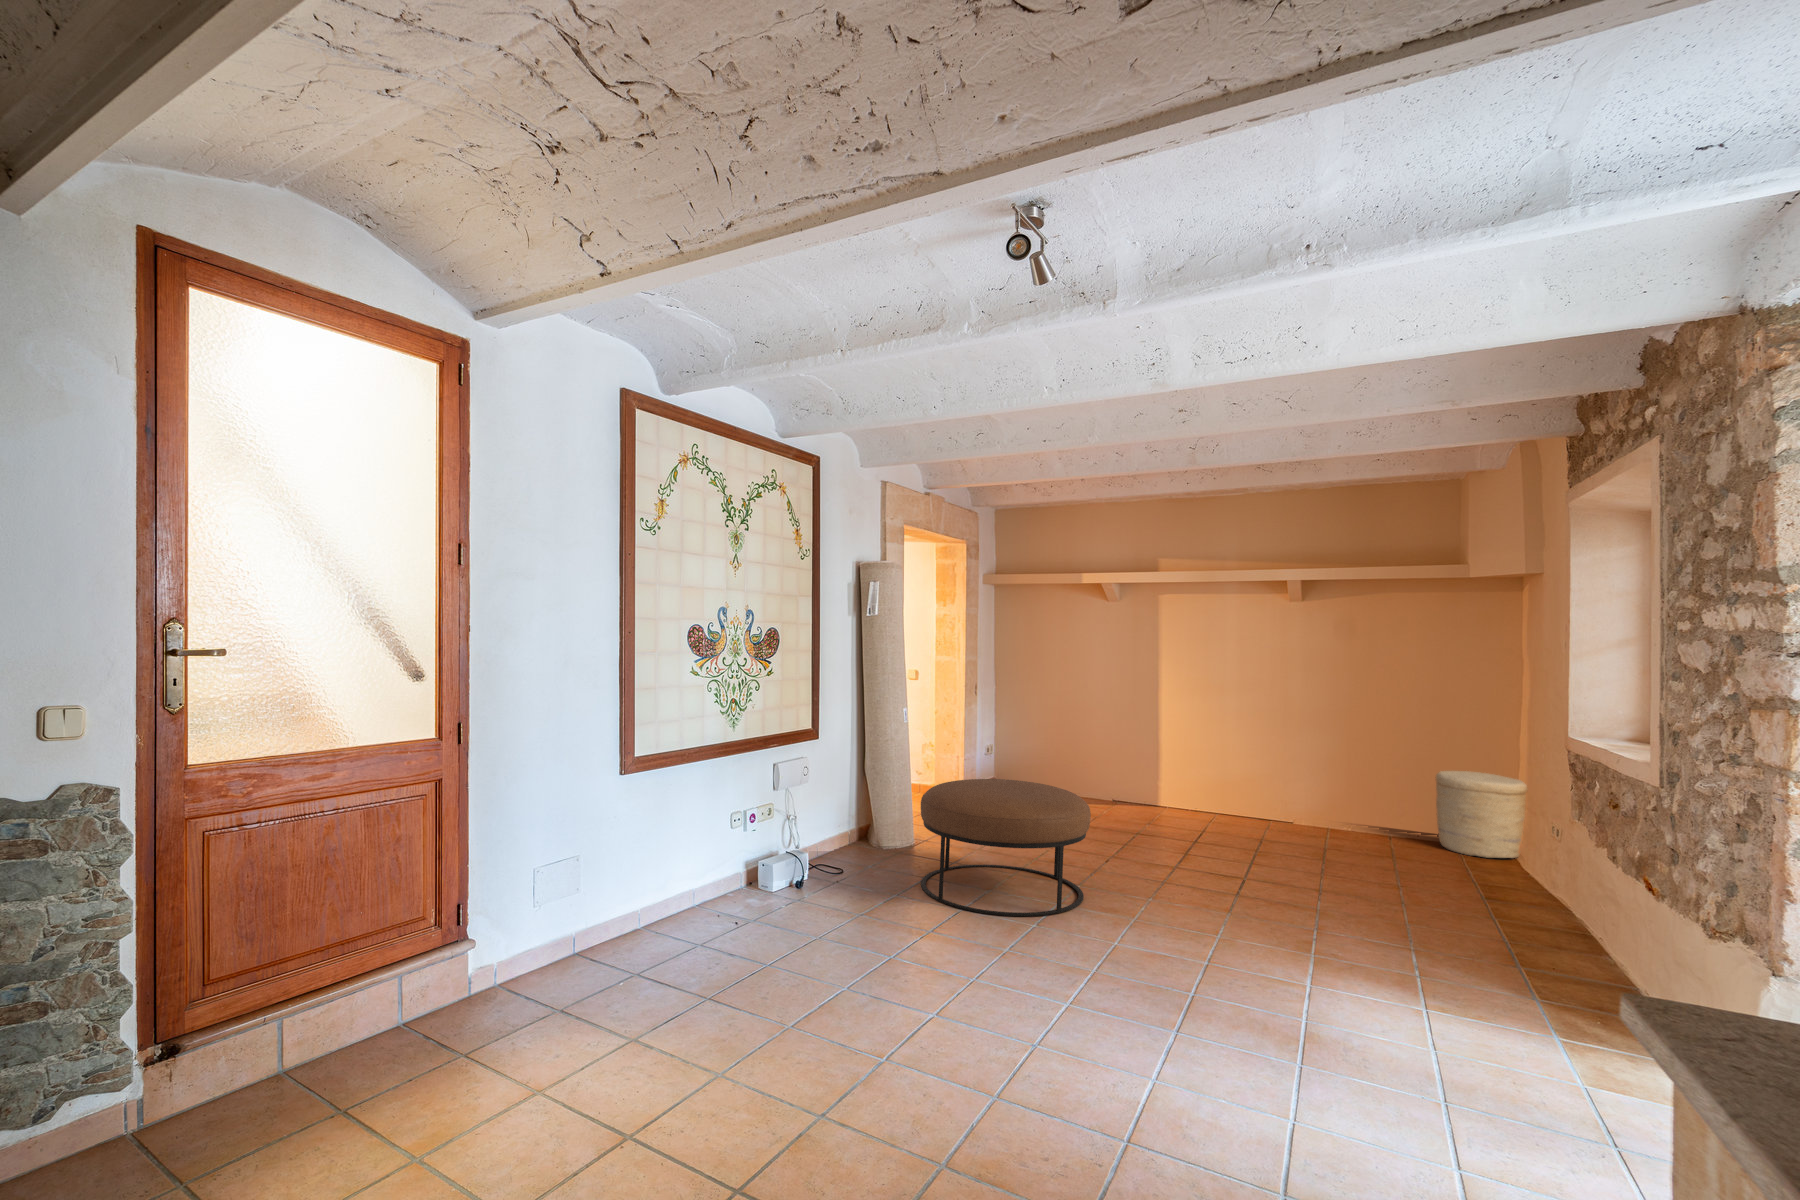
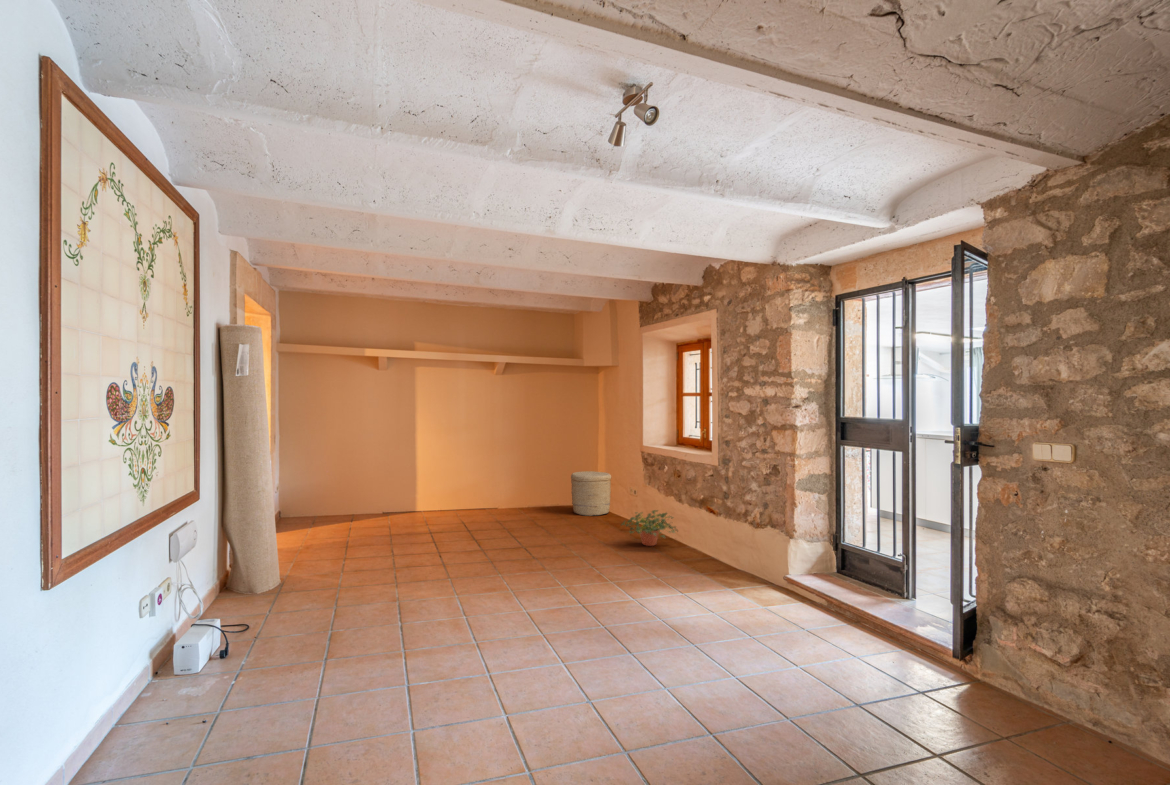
ottoman: present [921,779,1091,916] -> none [348,520,475,622]
potted plant: none [1453,856,1594,930] -> present [622,510,676,546]

